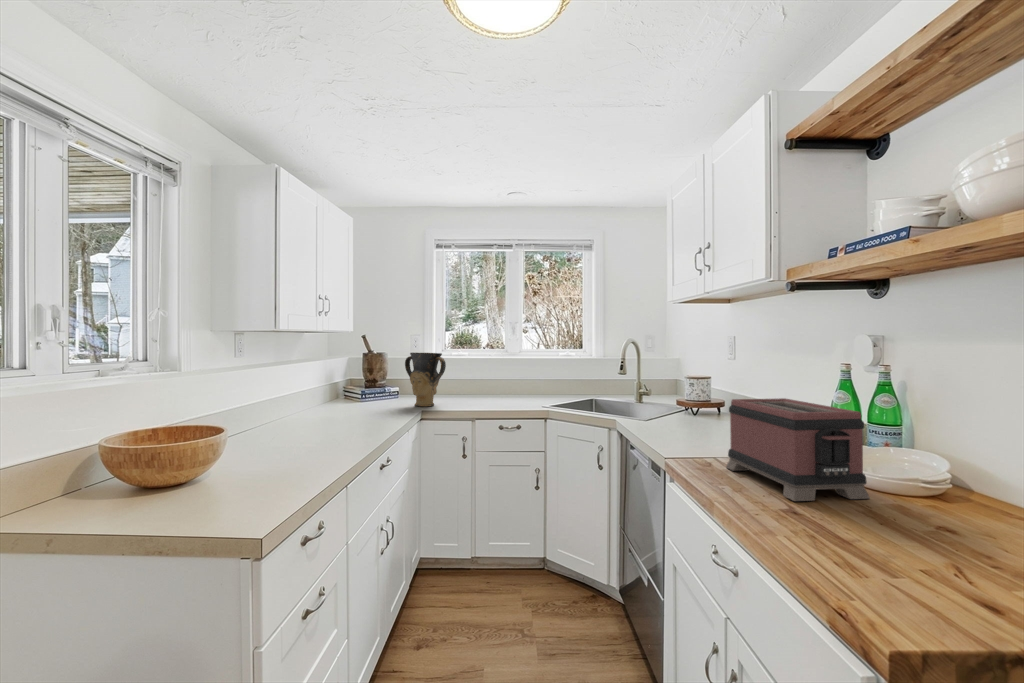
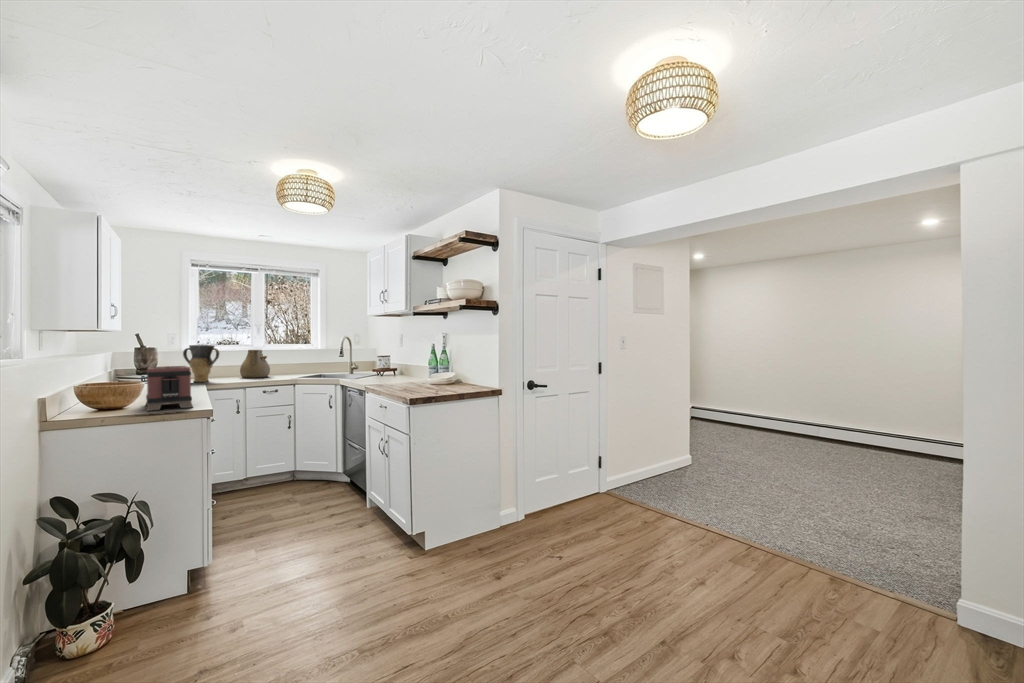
teapot: none [480,359,519,401] -> present [240,350,270,378]
toaster: present [726,398,870,501] -> present [146,366,193,411]

